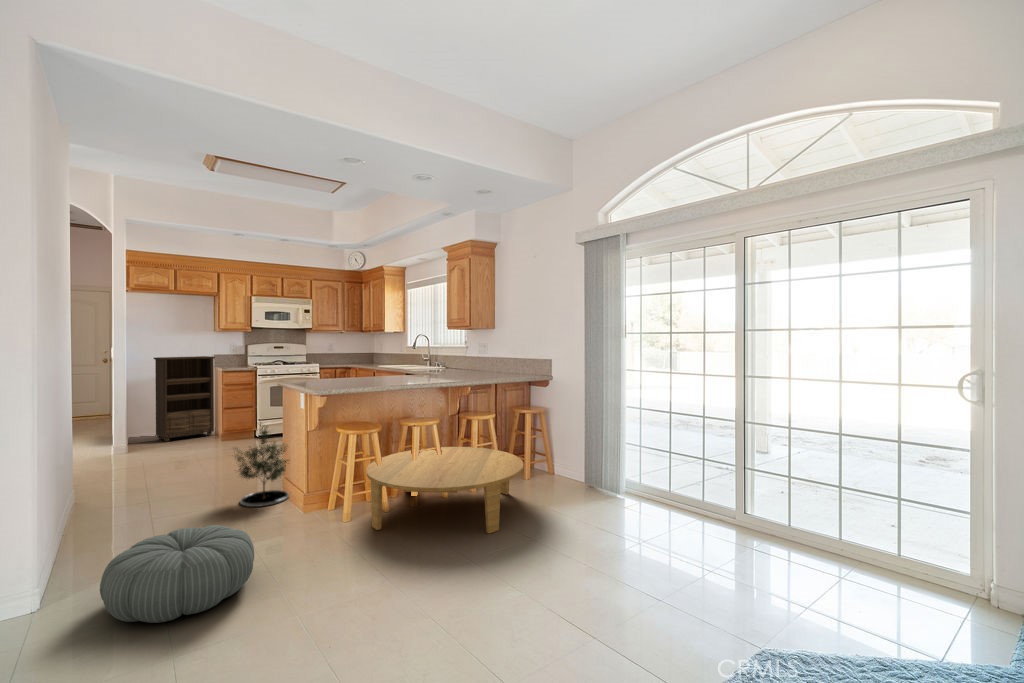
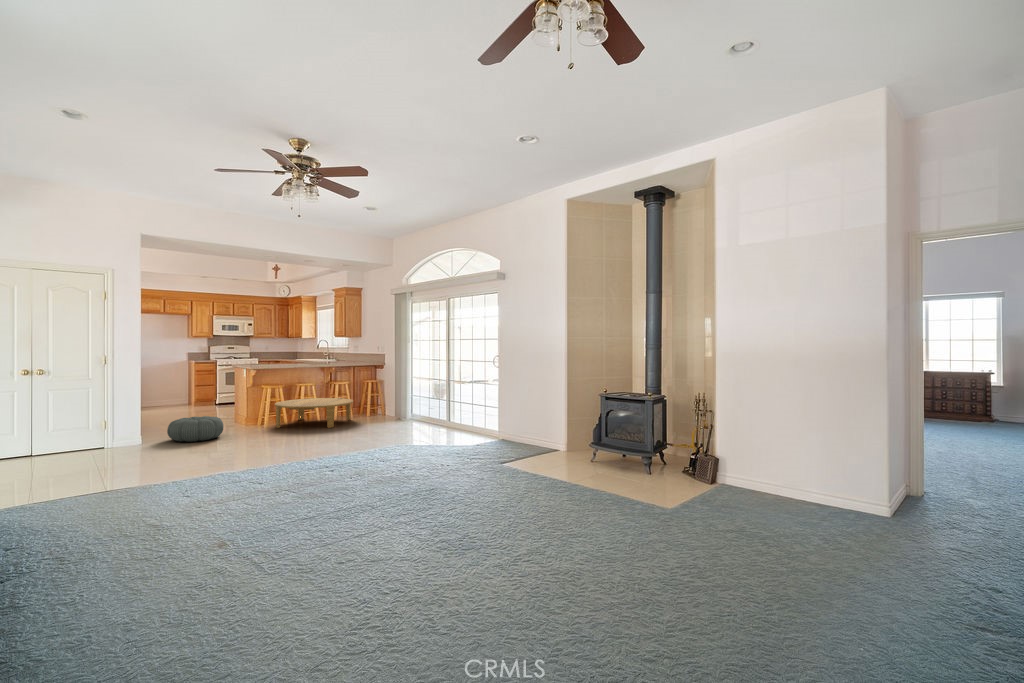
bookshelf: present [154,356,215,442] -> none [150,354,189,406]
potted tree: present [235,424,289,507] -> none [208,383,239,424]

